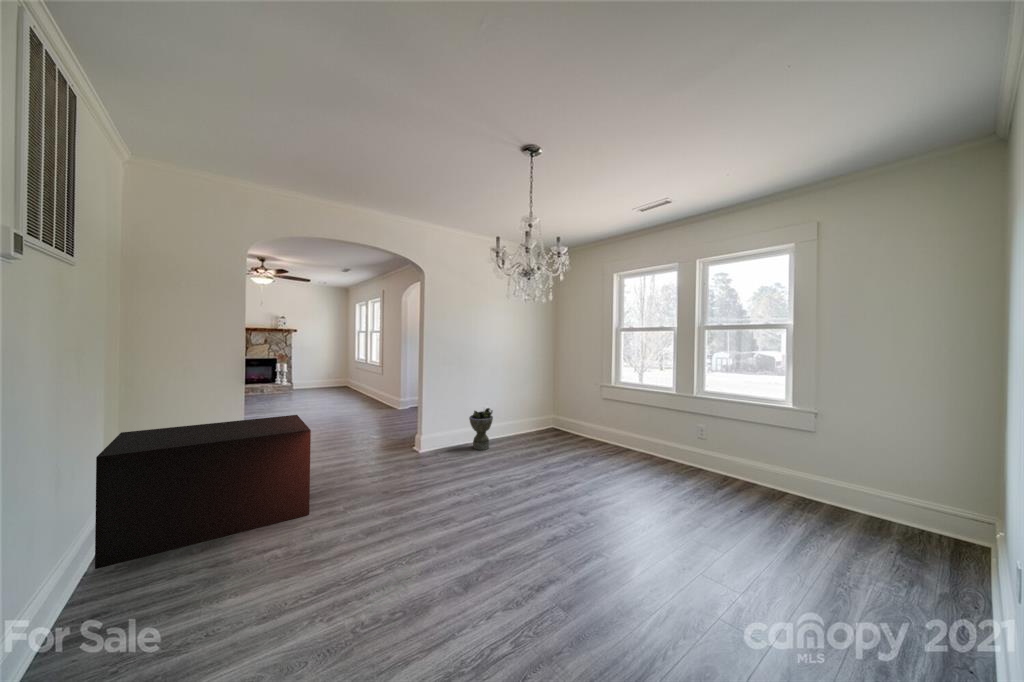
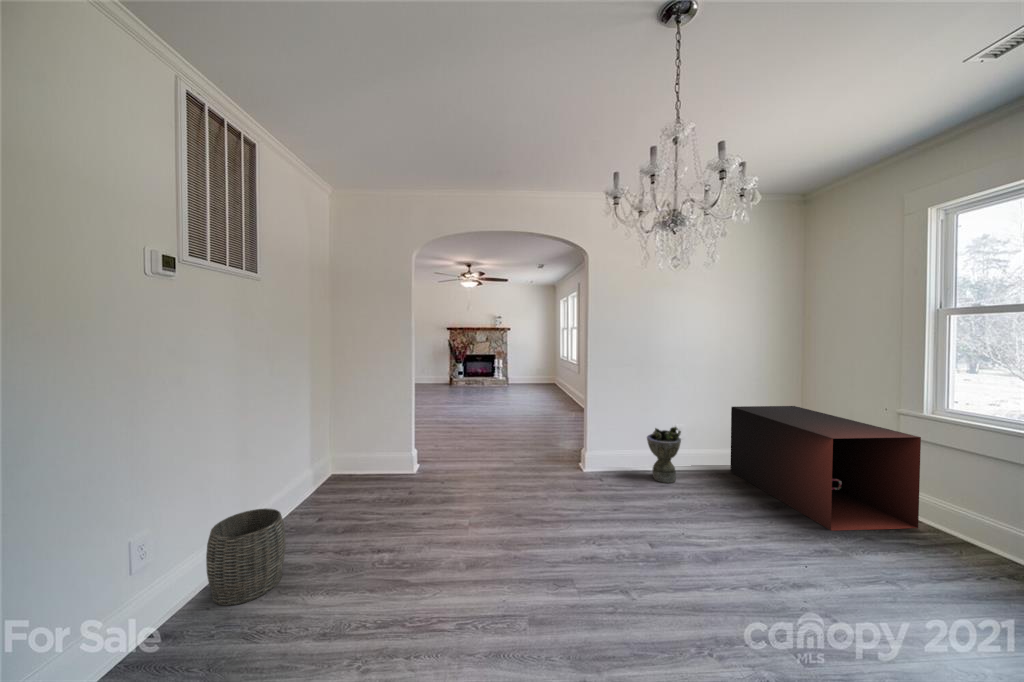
storage cabinet: present [95,415,311,569] -> present [730,406,921,531]
woven basket: none [50,534,162,655] -> present [206,509,286,606]

